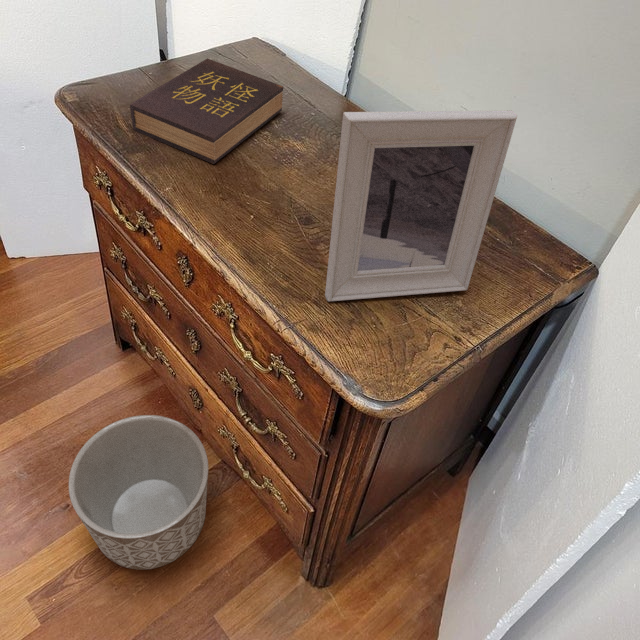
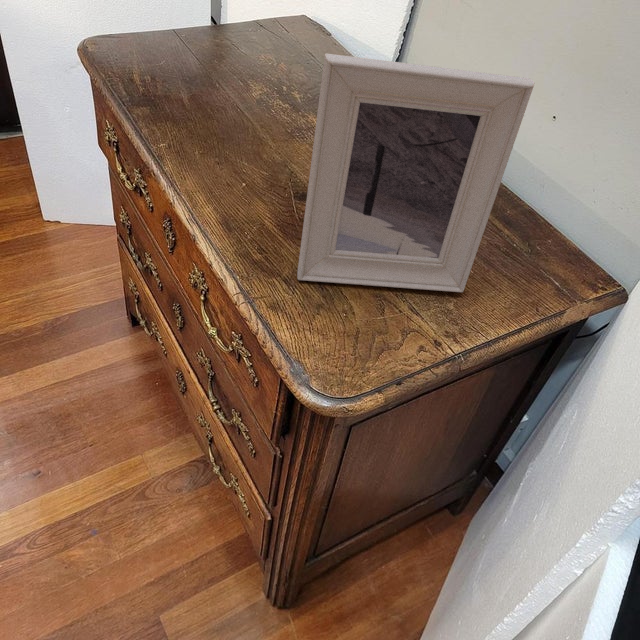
hardback book: present [130,58,283,164] -> none [142,24,311,127]
planter: present [69,415,208,570] -> none [28,389,178,552]

